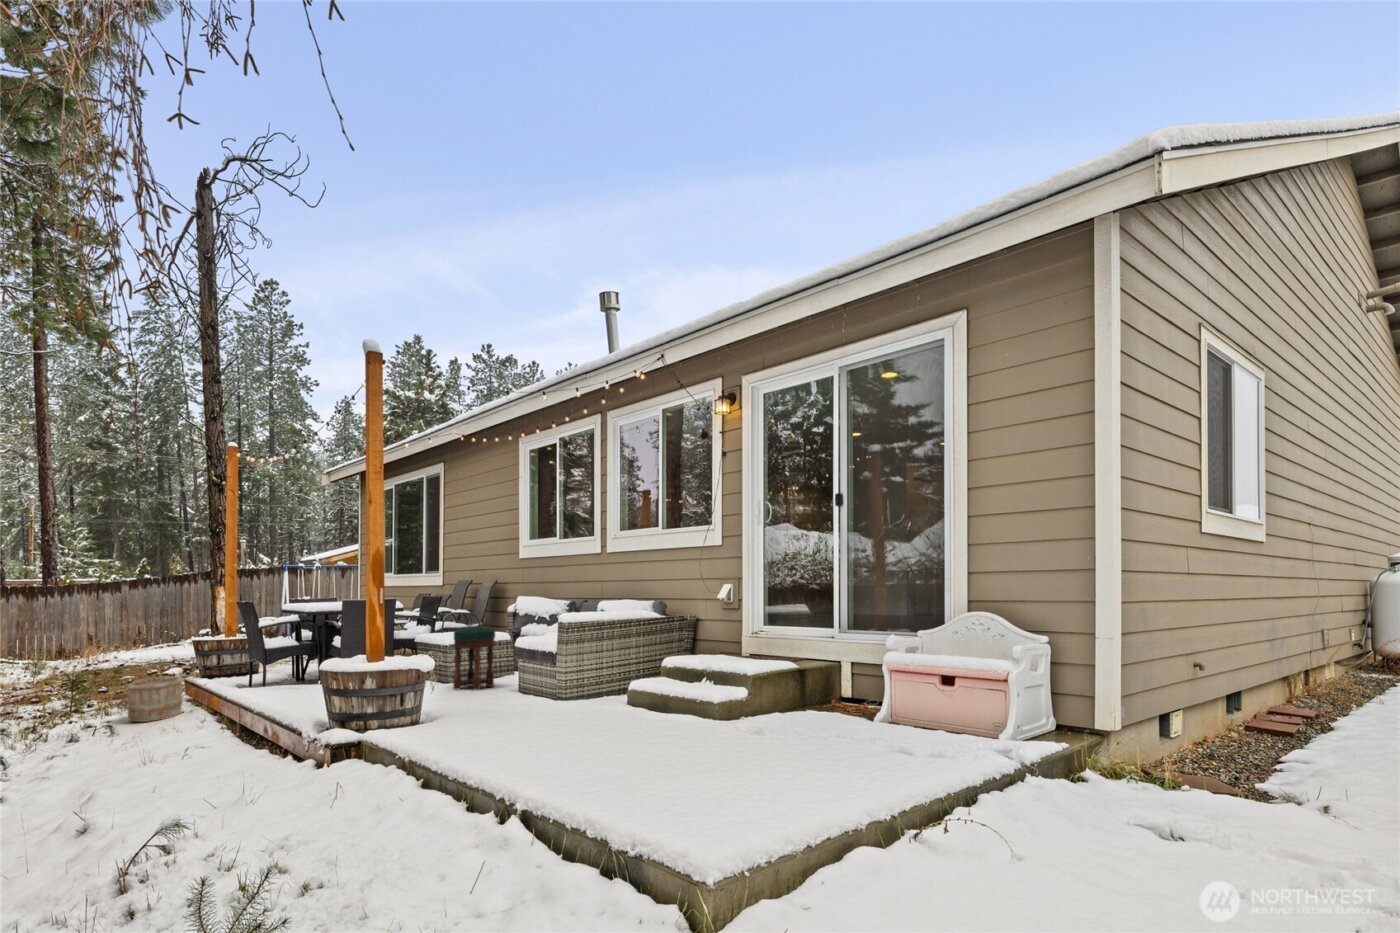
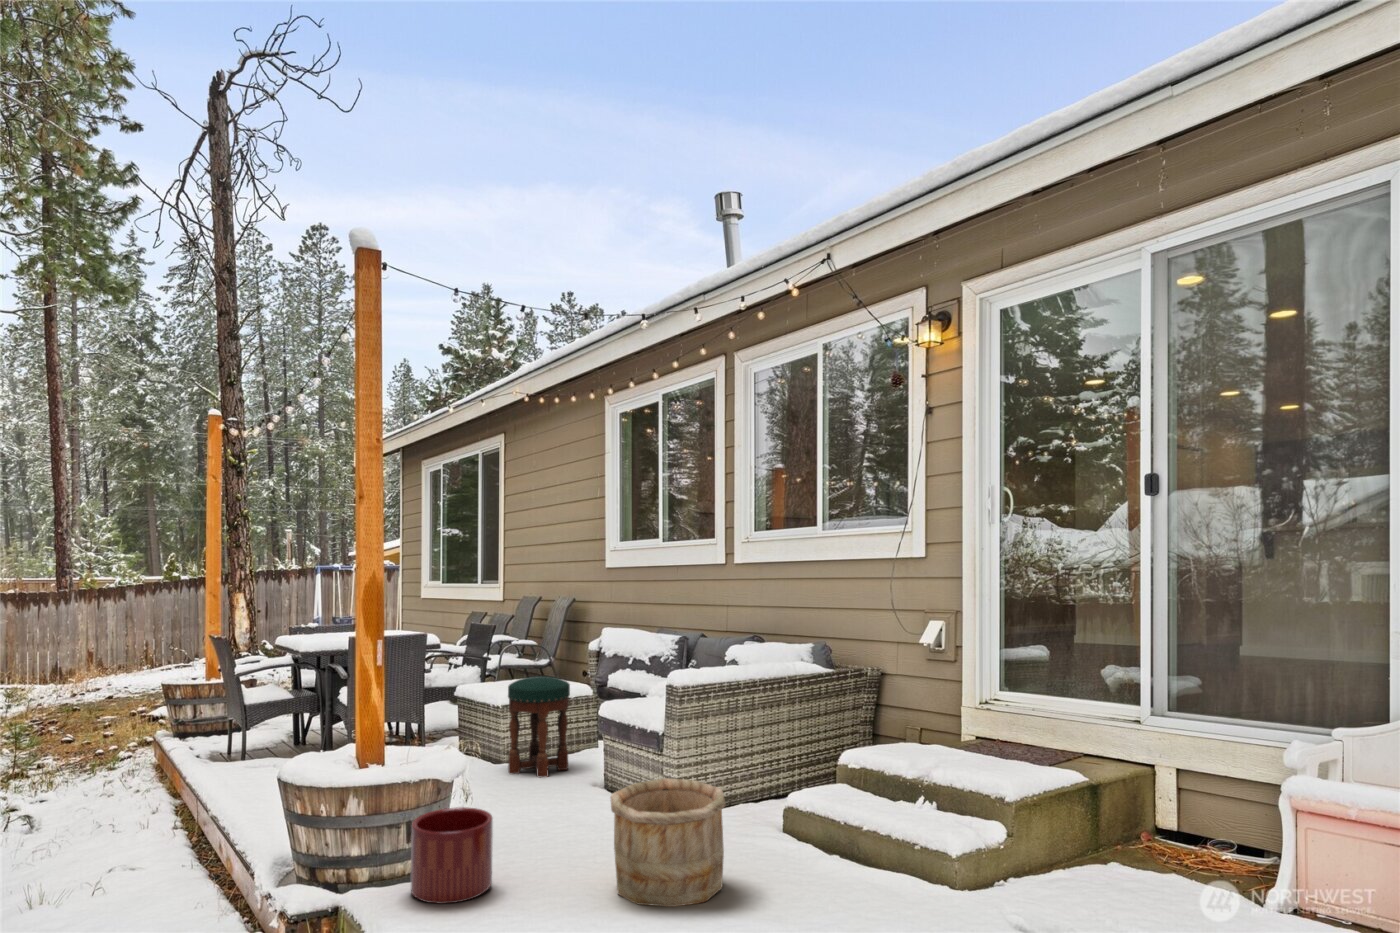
wooden bucket: present [126,676,184,722] -> present [610,778,725,907]
planter: none [406,685,454,735] -> present [411,807,493,904]

